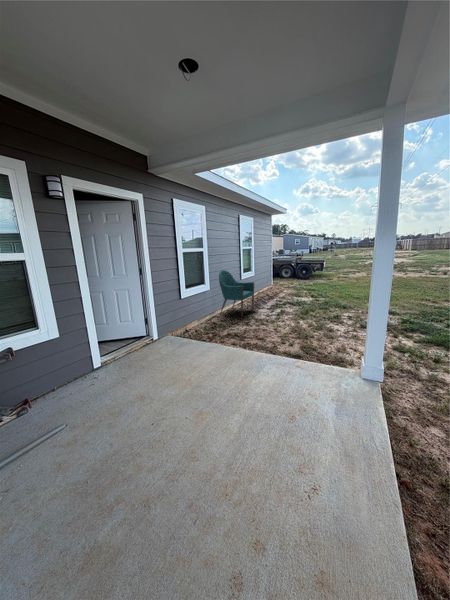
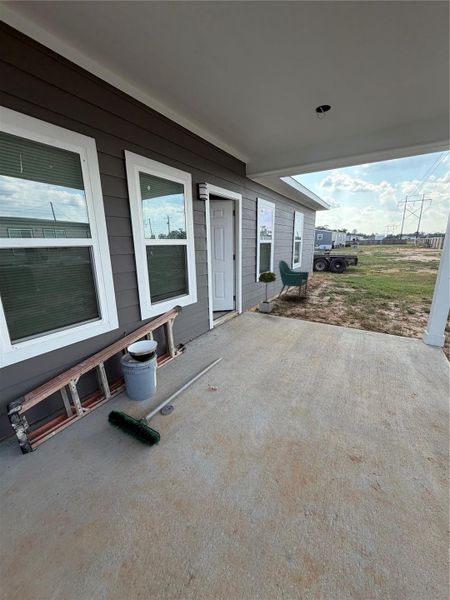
potted tree: none [183,285,206,334] -> present [258,272,276,312]

